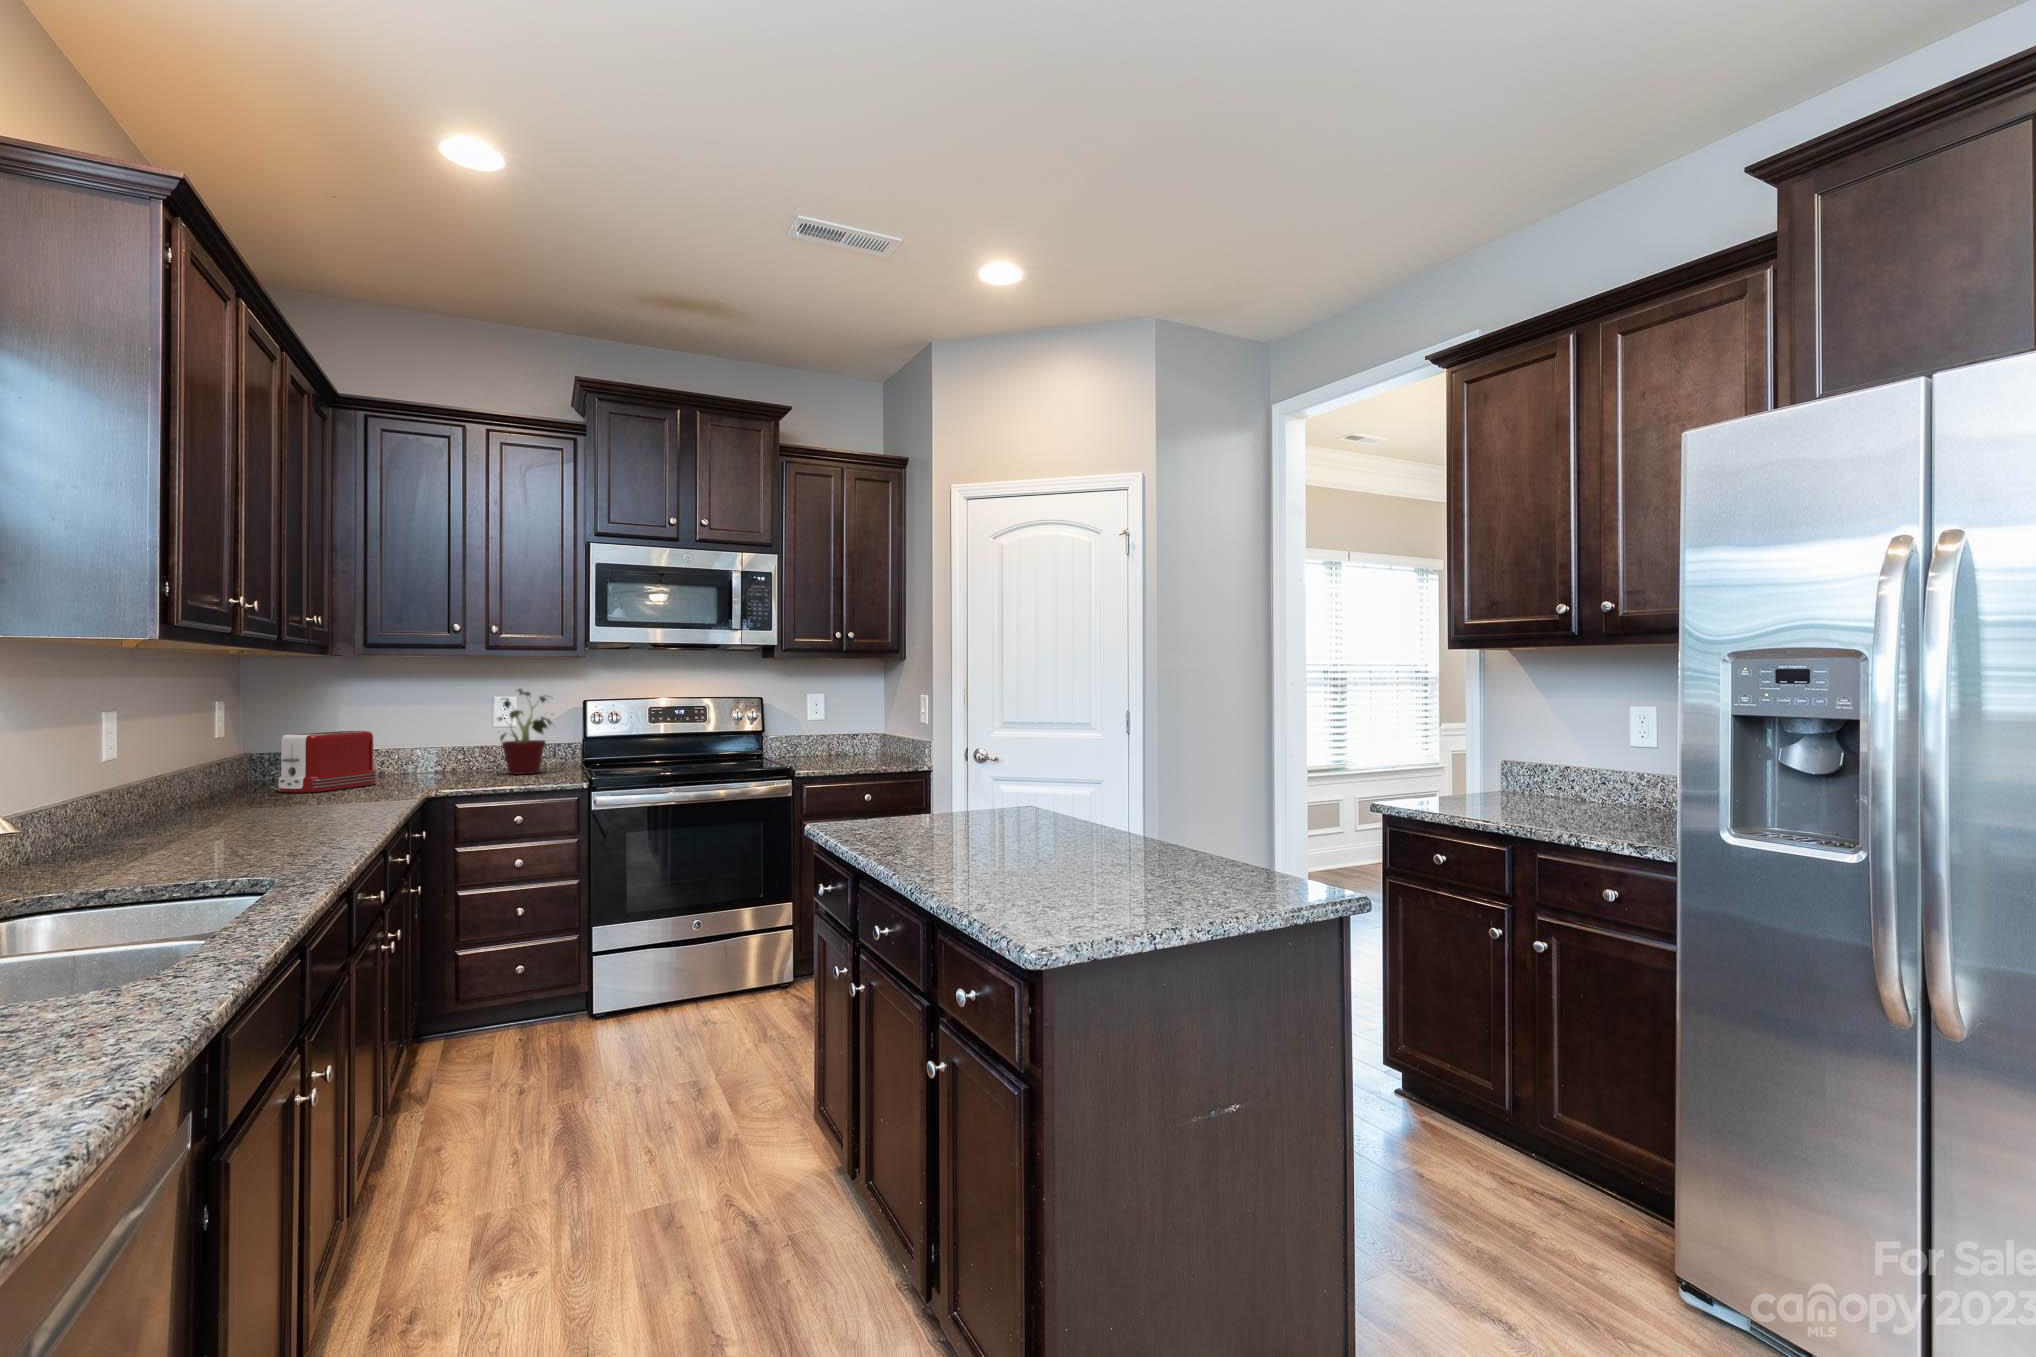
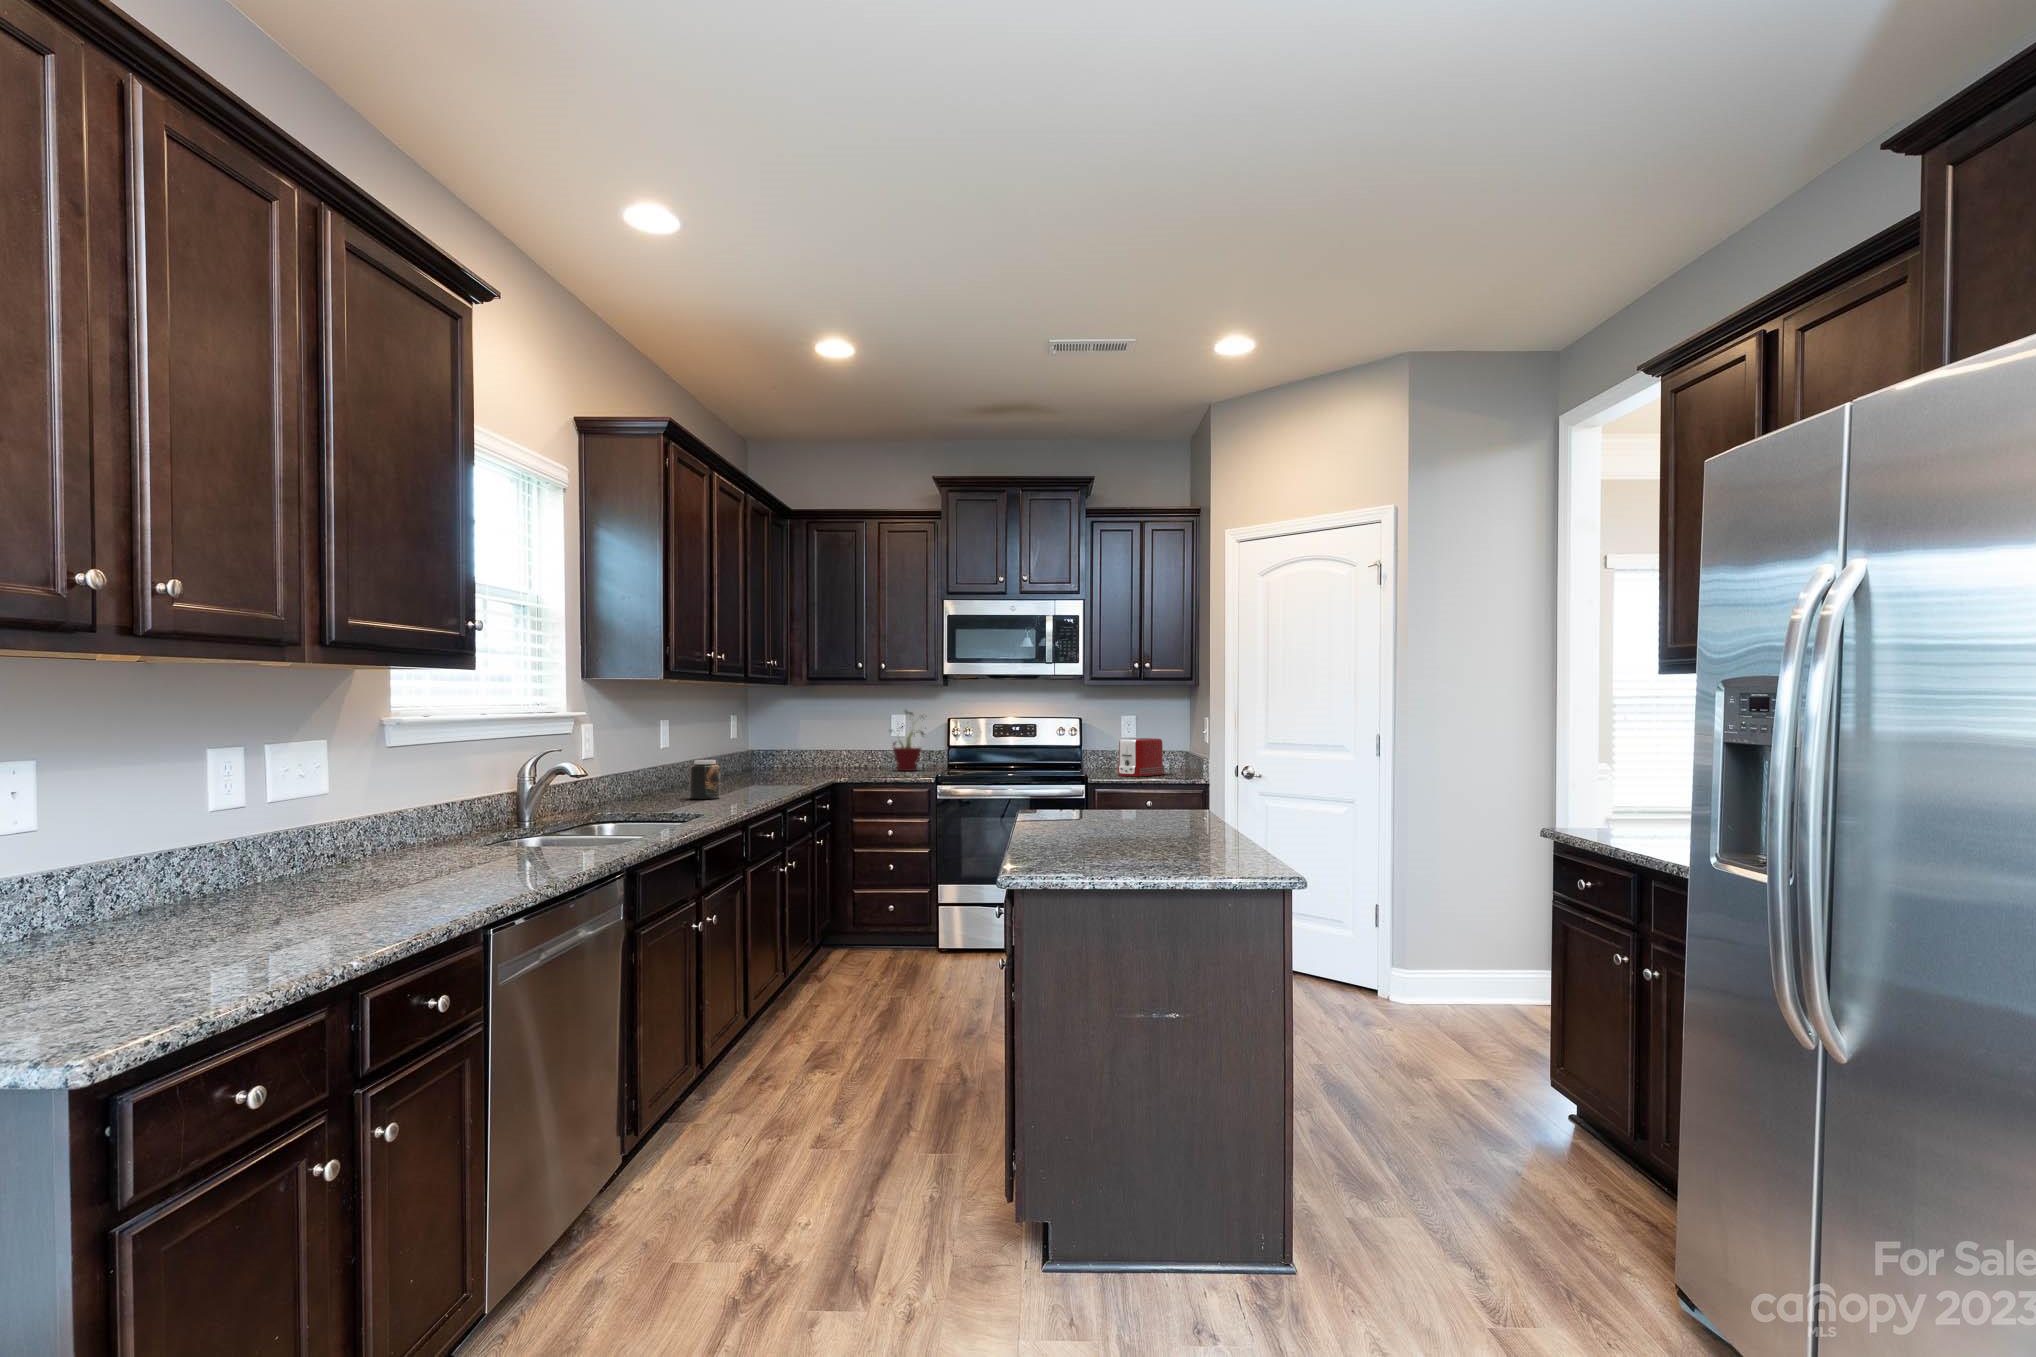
toaster: present [278,731,377,793] -> present [1117,738,1165,777]
jar: none [198,784,263,854] -> present [689,760,720,799]

